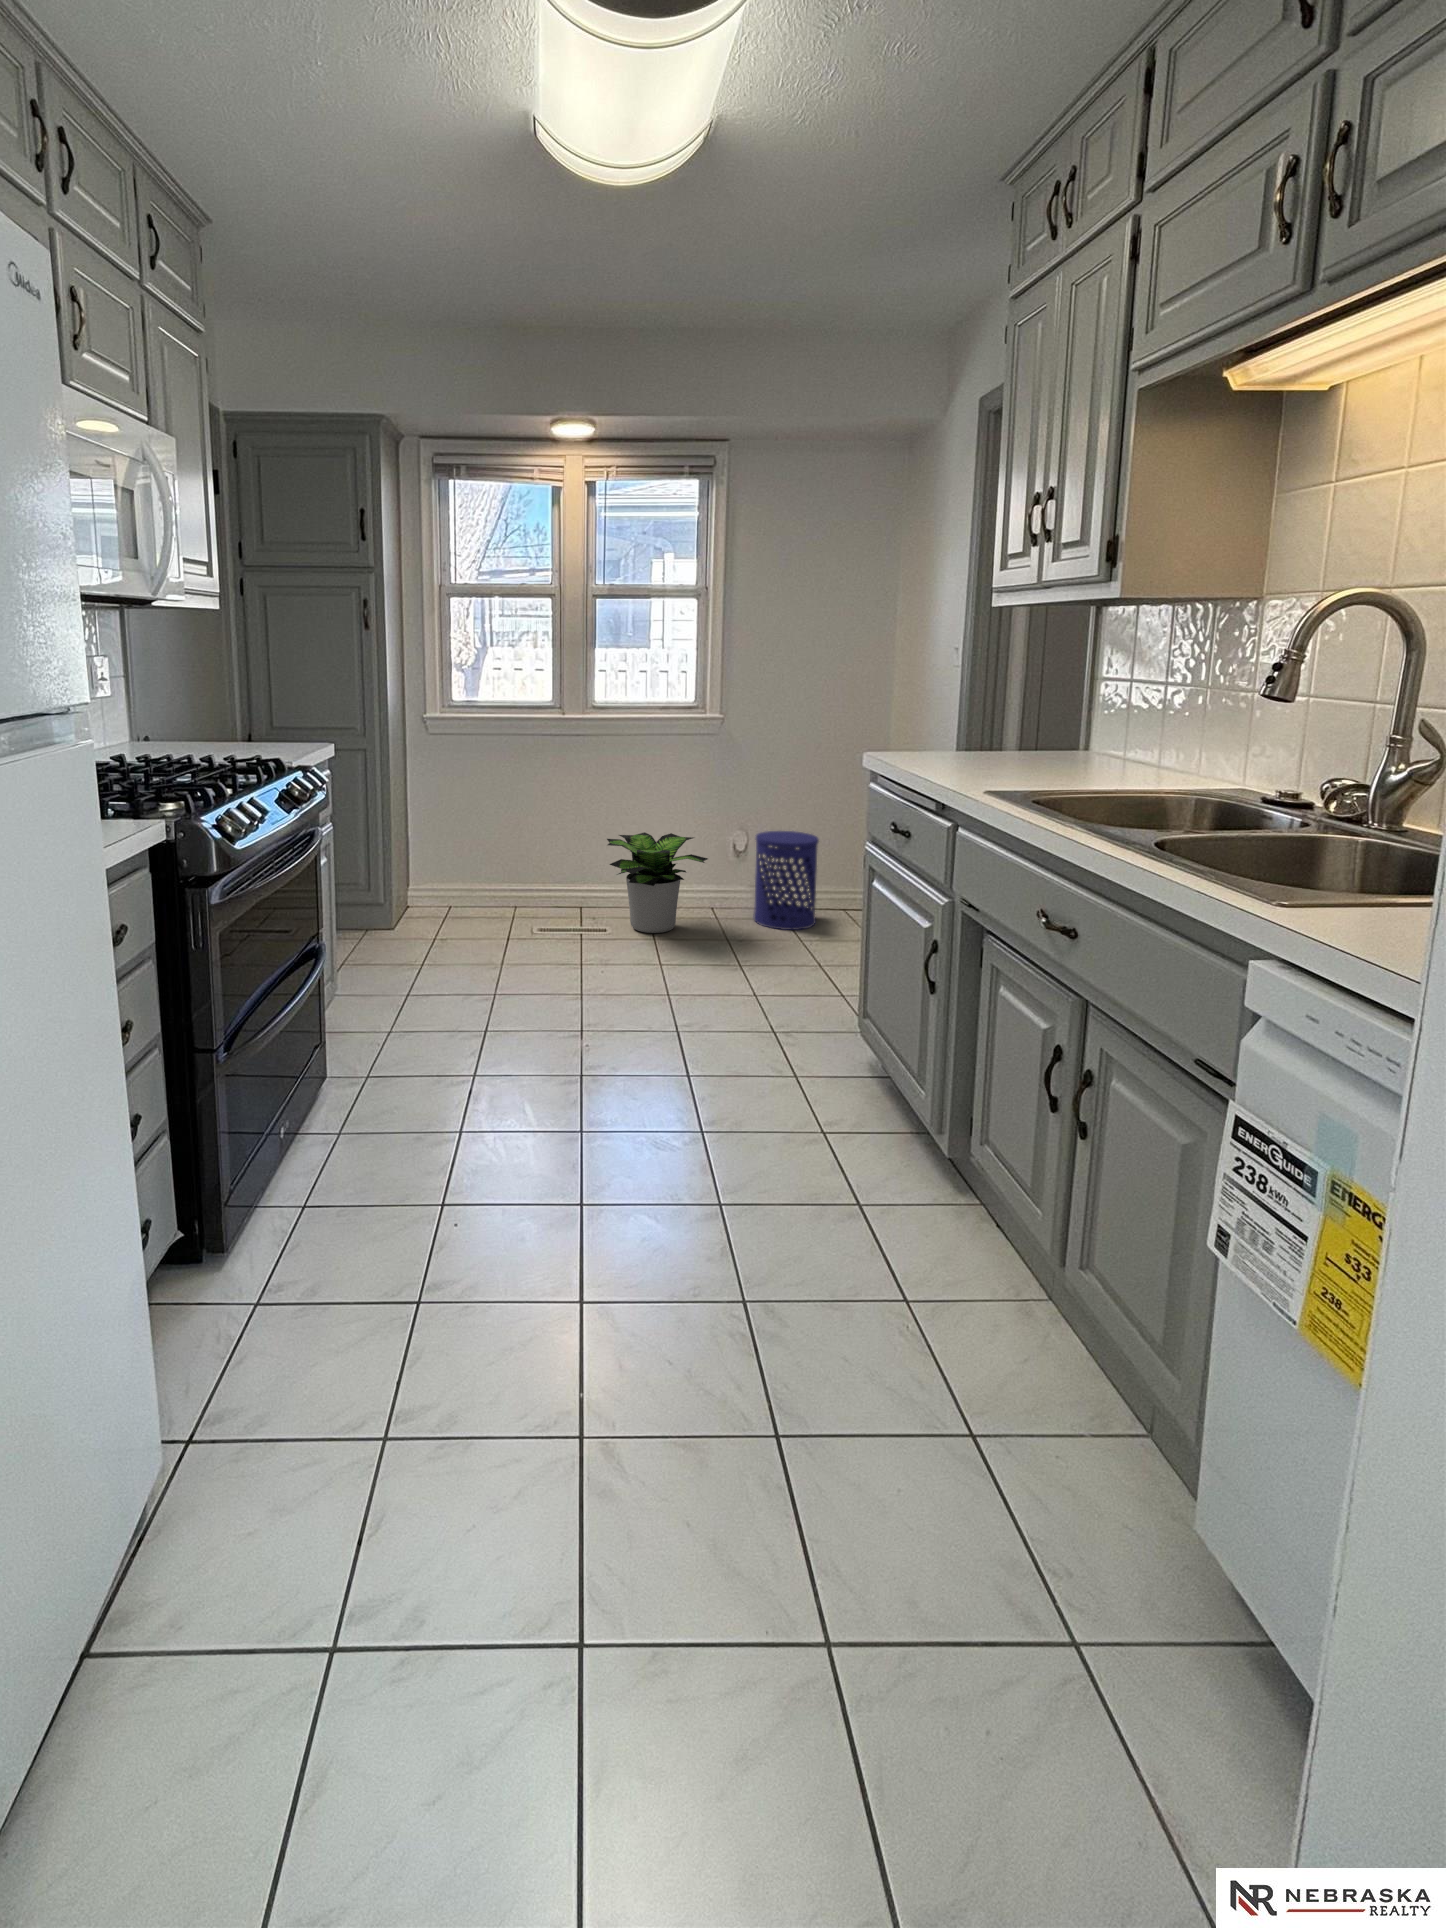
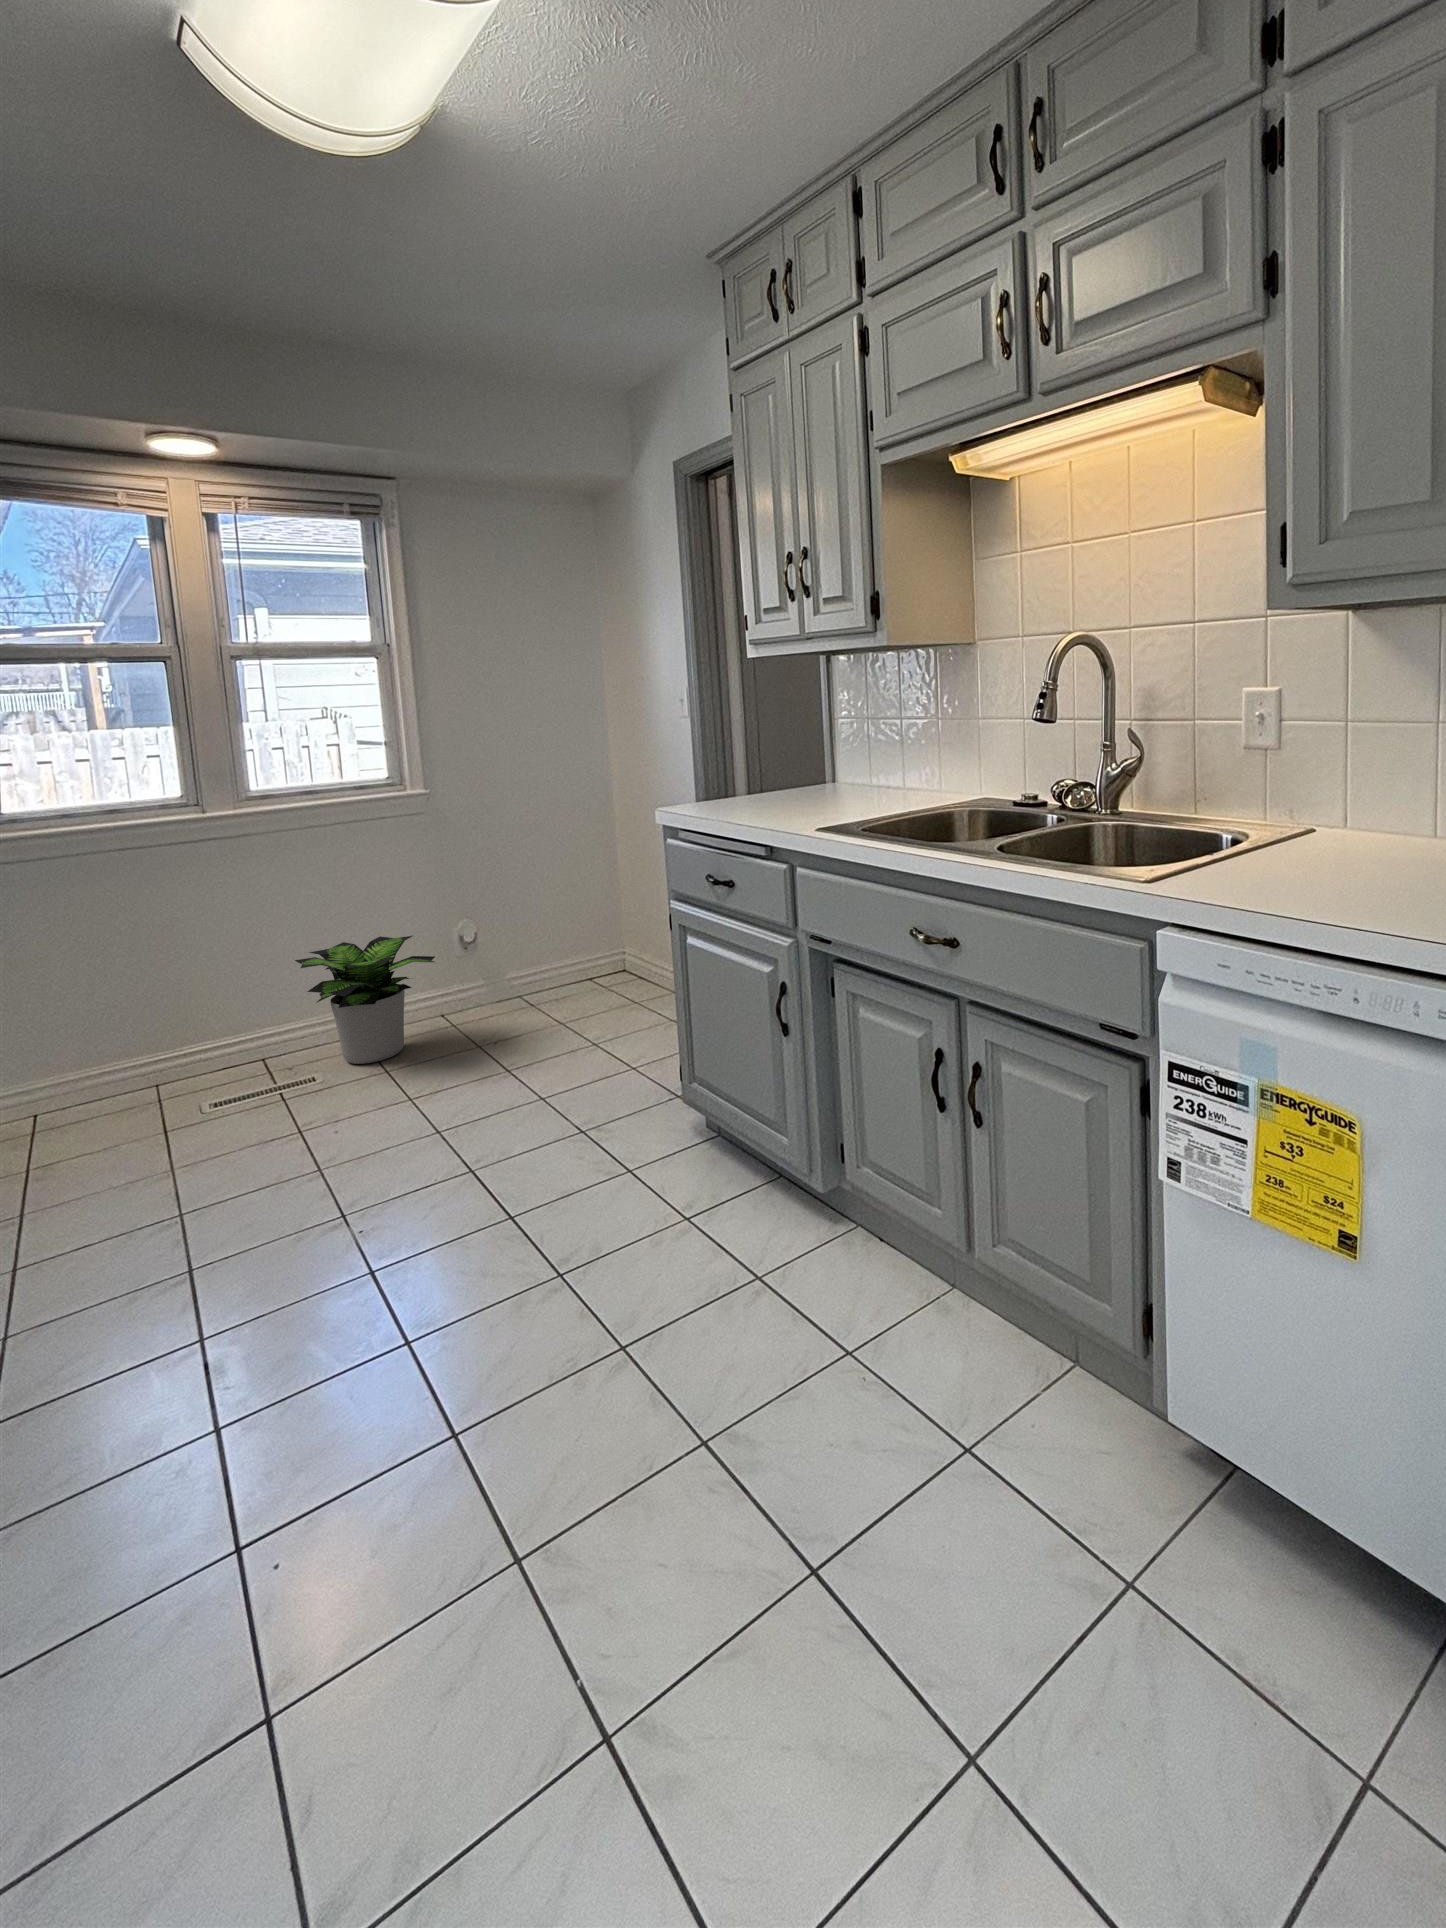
waste bin: present [754,831,819,930] -> none [485,906,565,1017]

